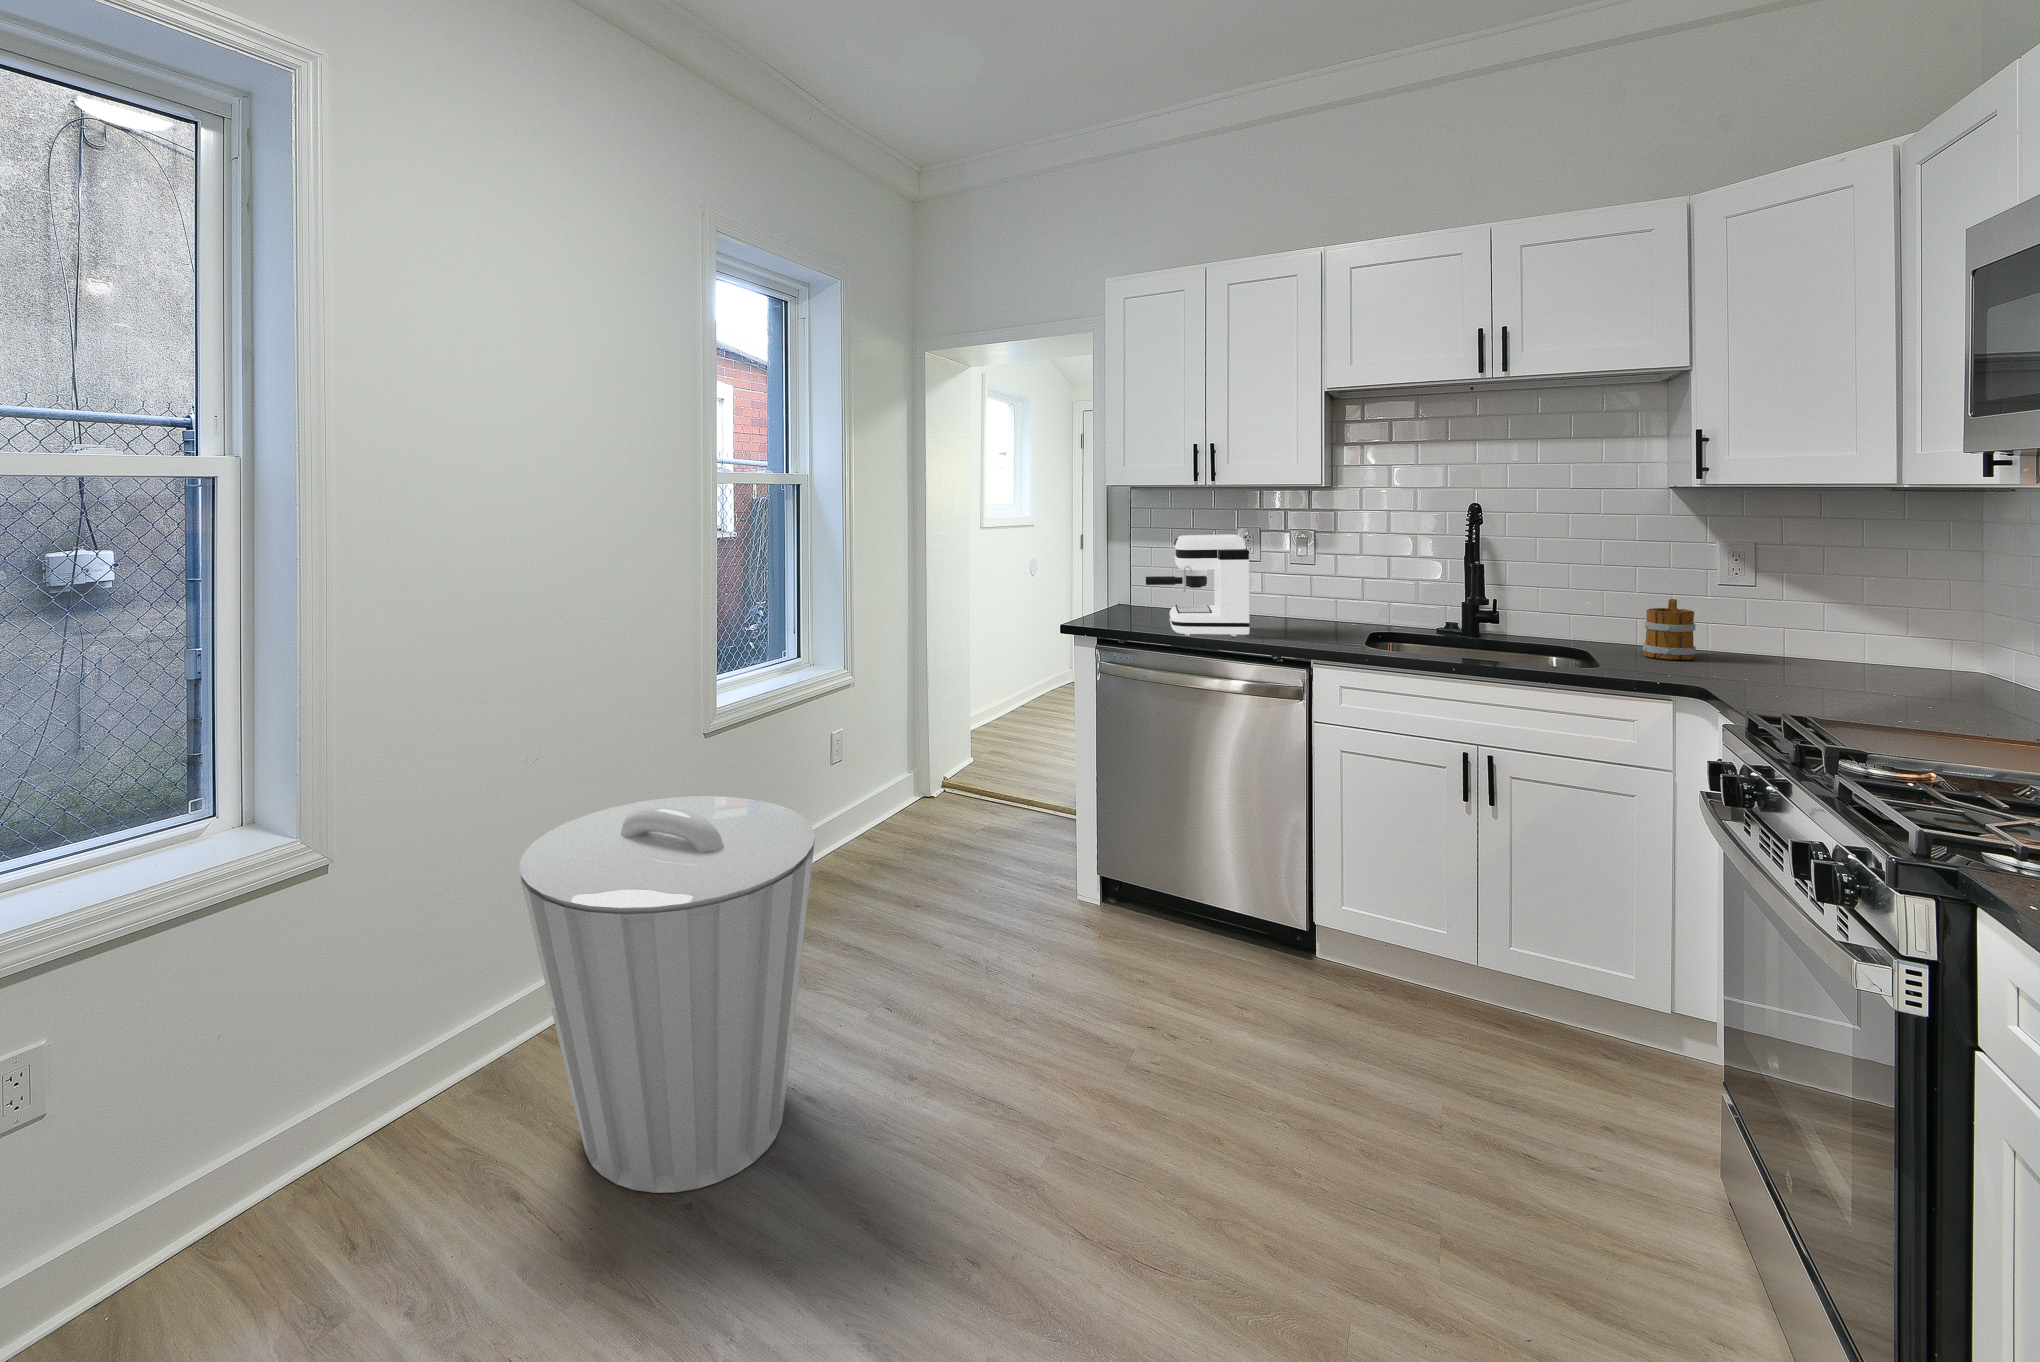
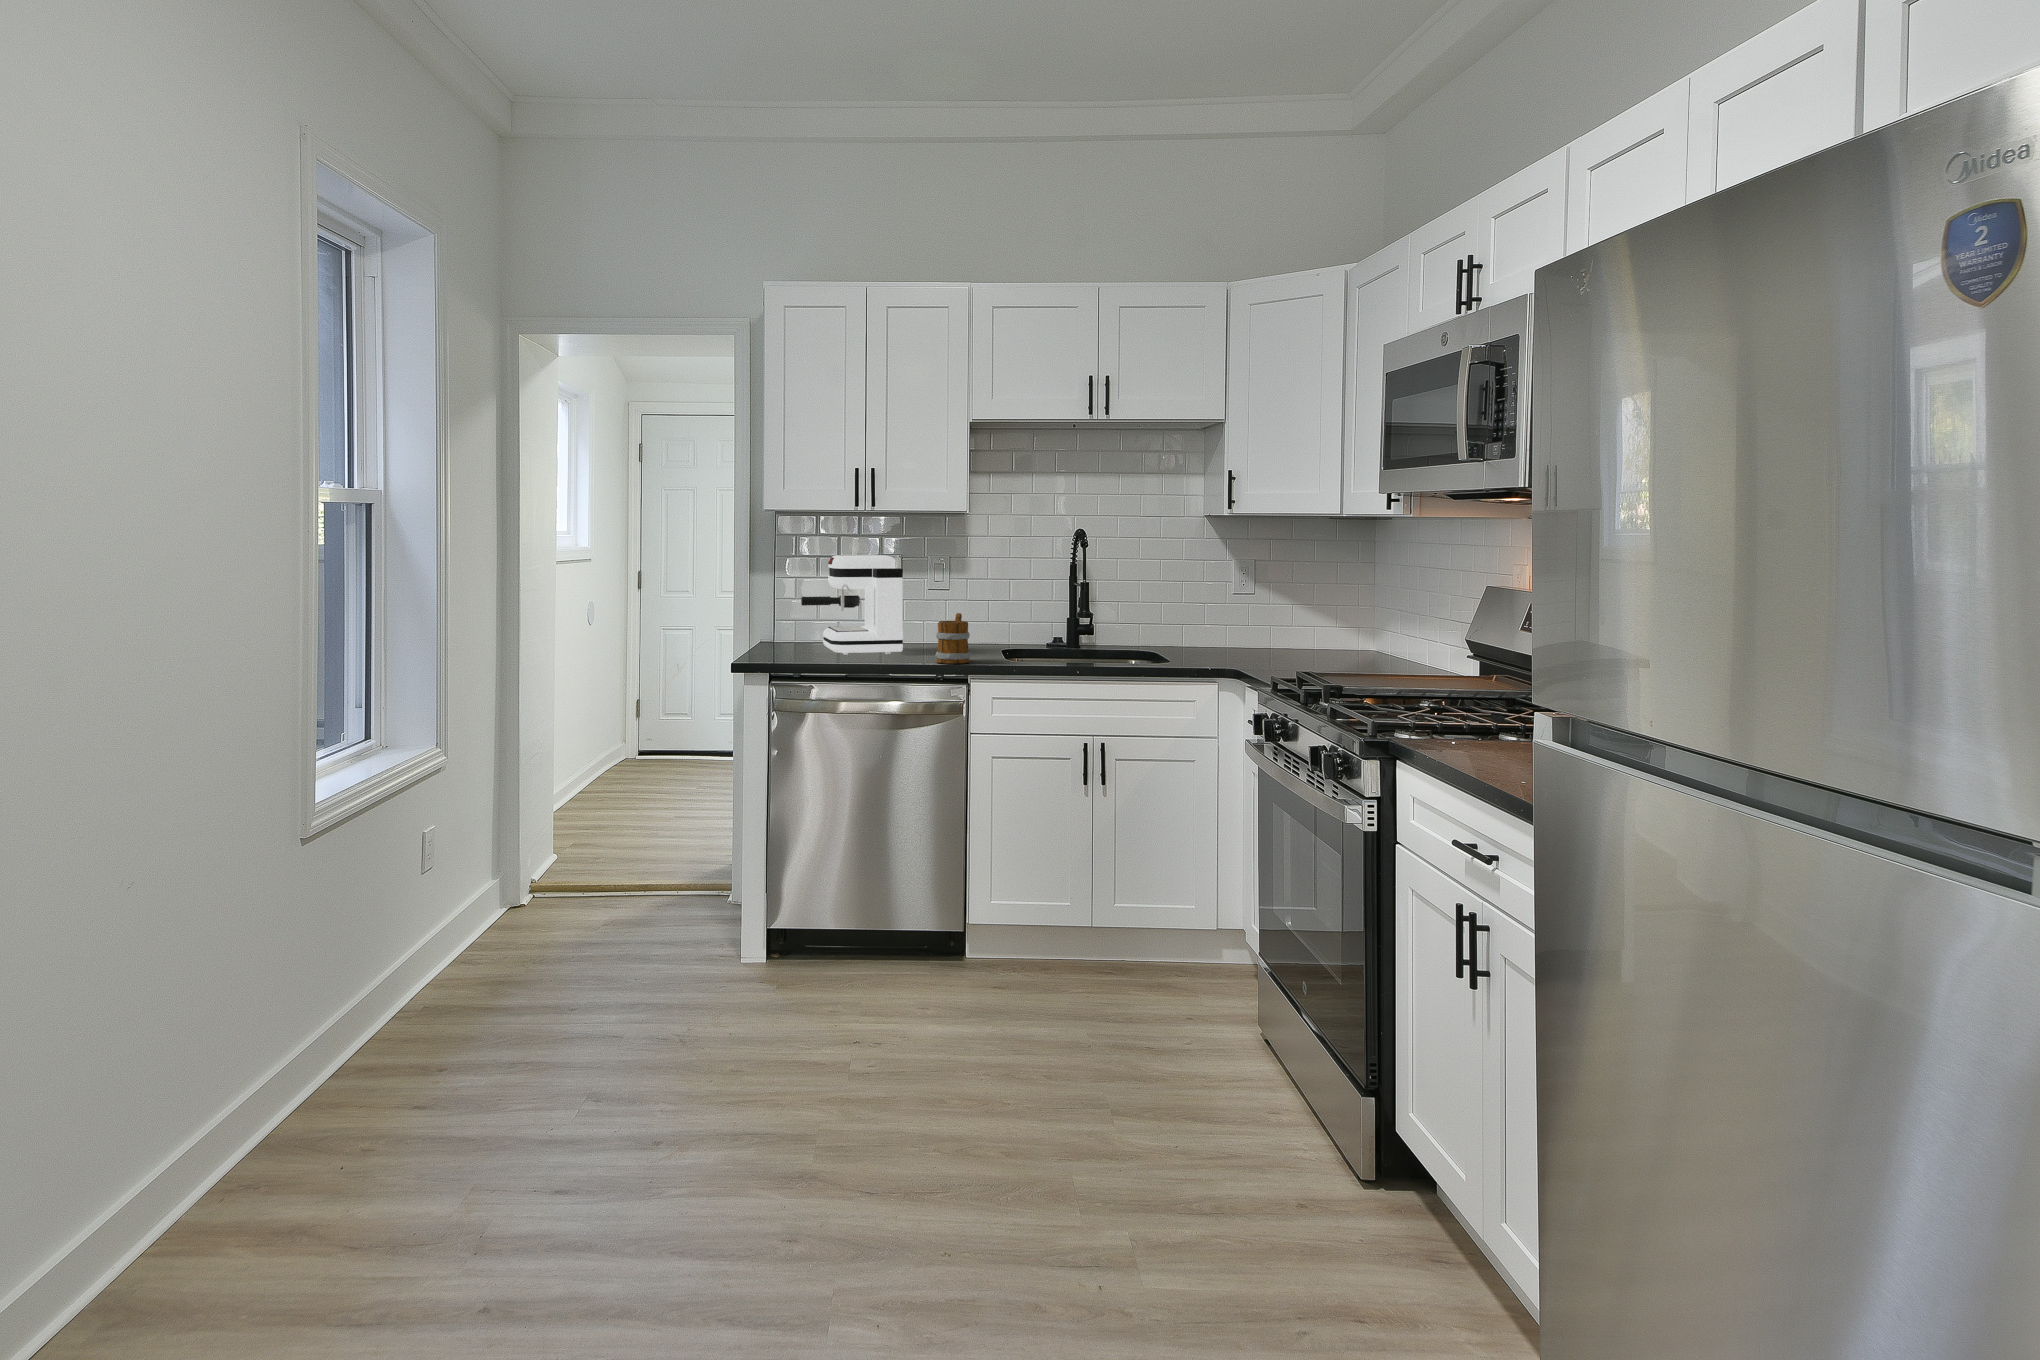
mug: present [1643,599,1696,660] -> present [935,613,970,664]
trash can: present [519,796,815,1193] -> none [179,835,547,1281]

